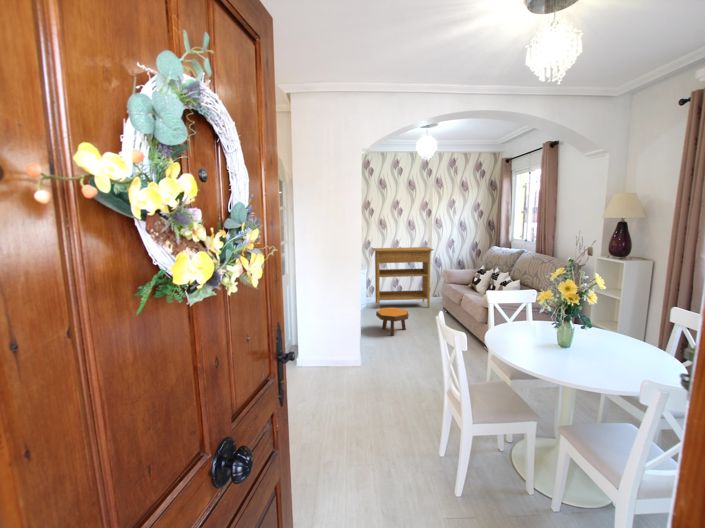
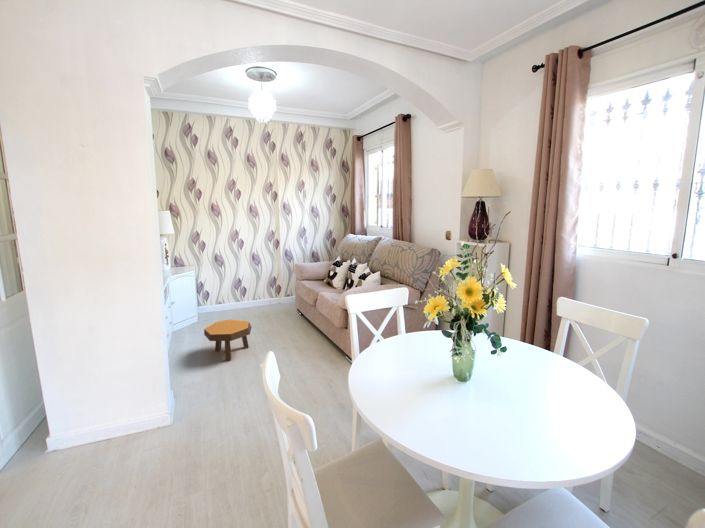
console table: present [373,247,433,309] -> none [202,237,282,320]

